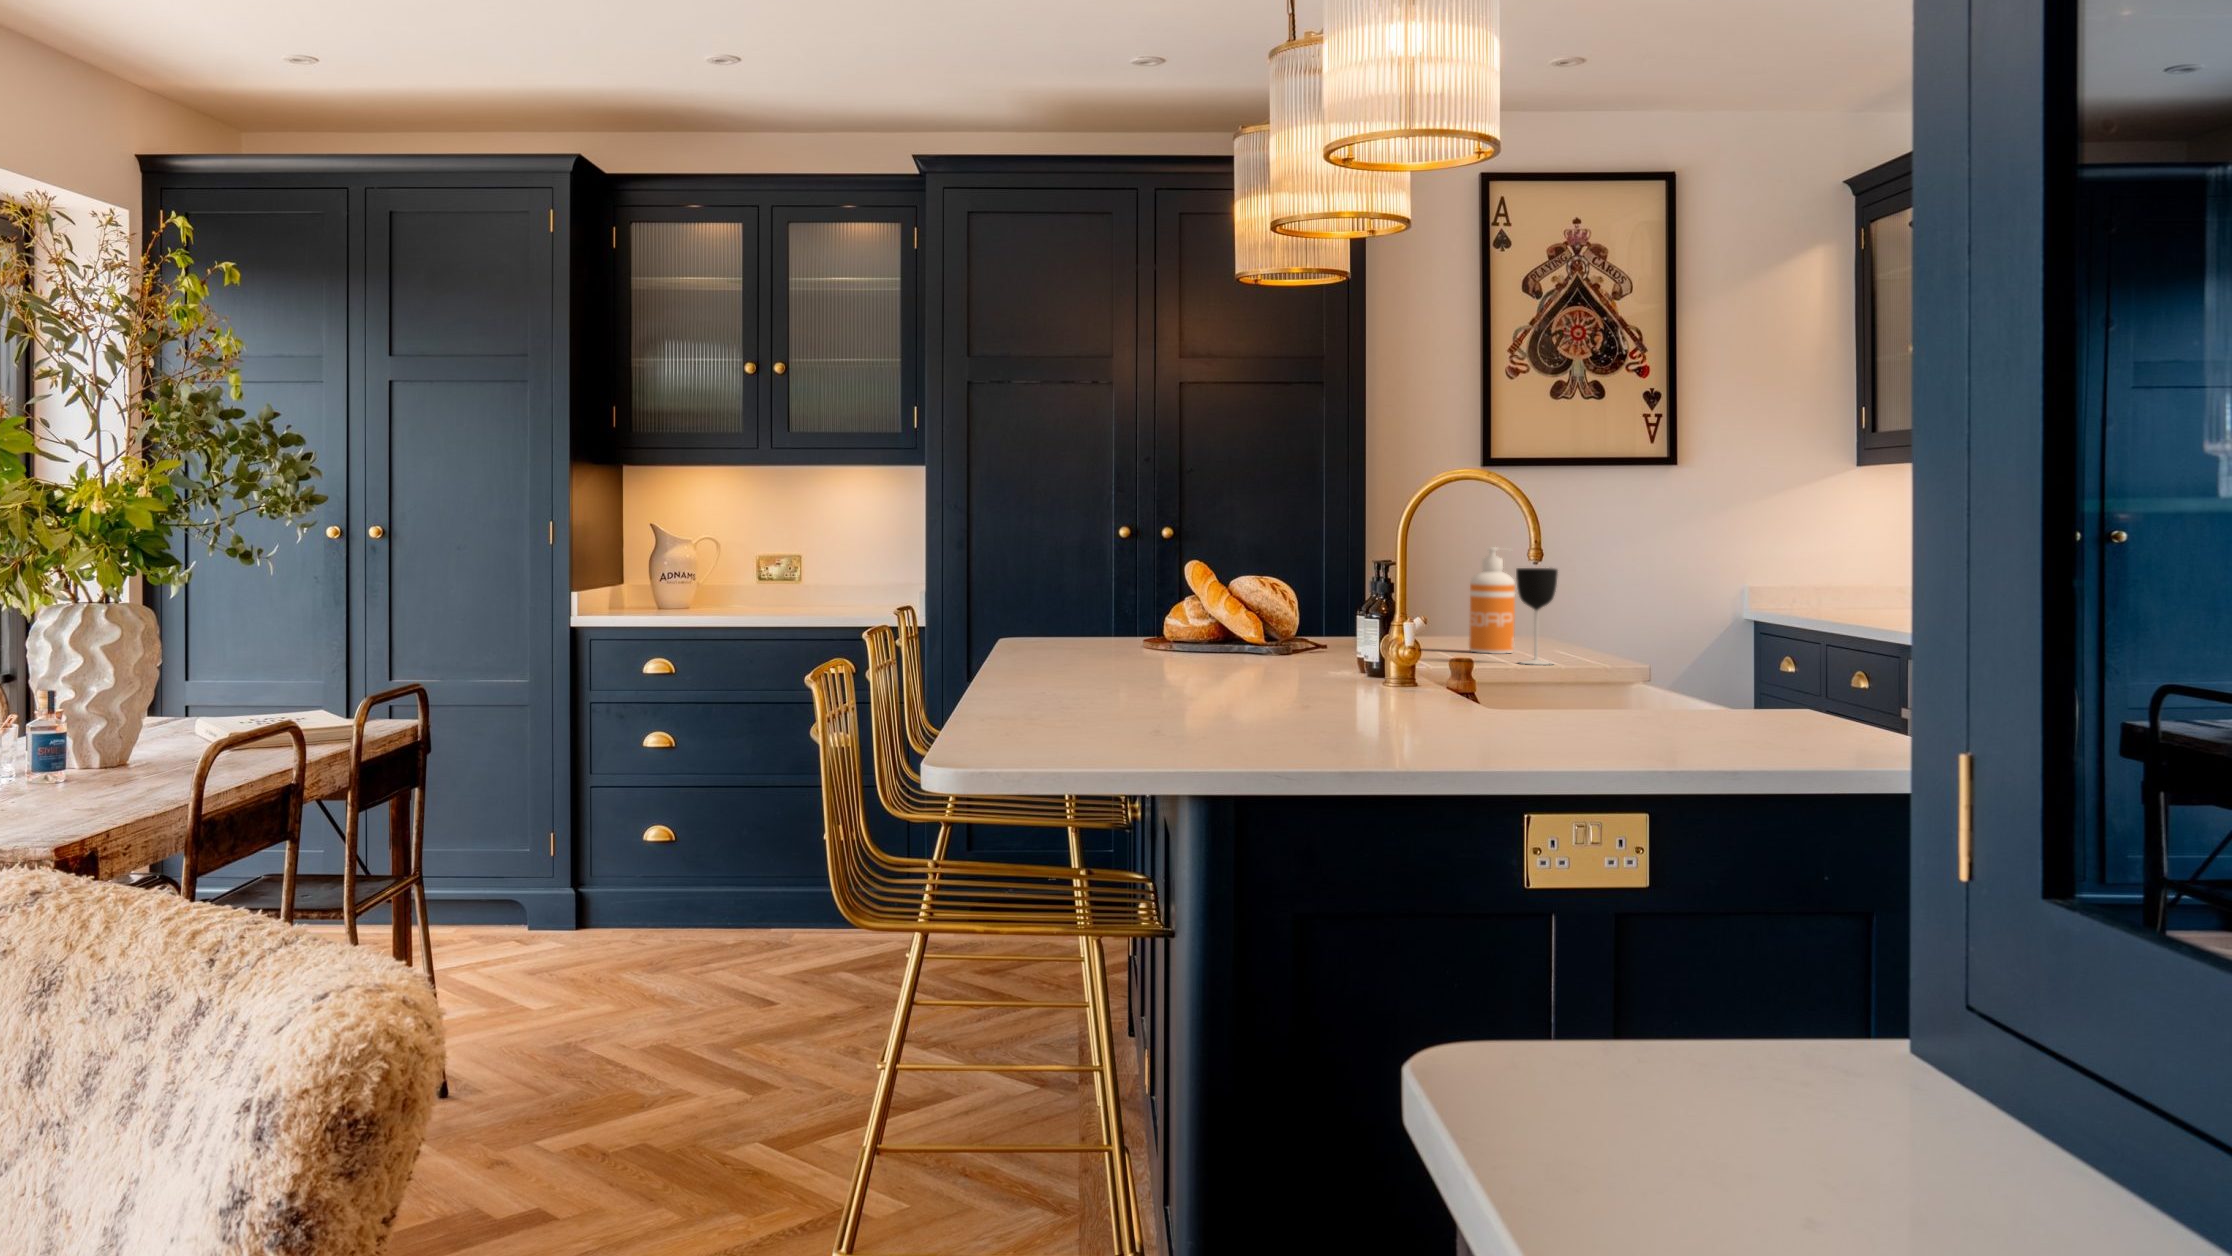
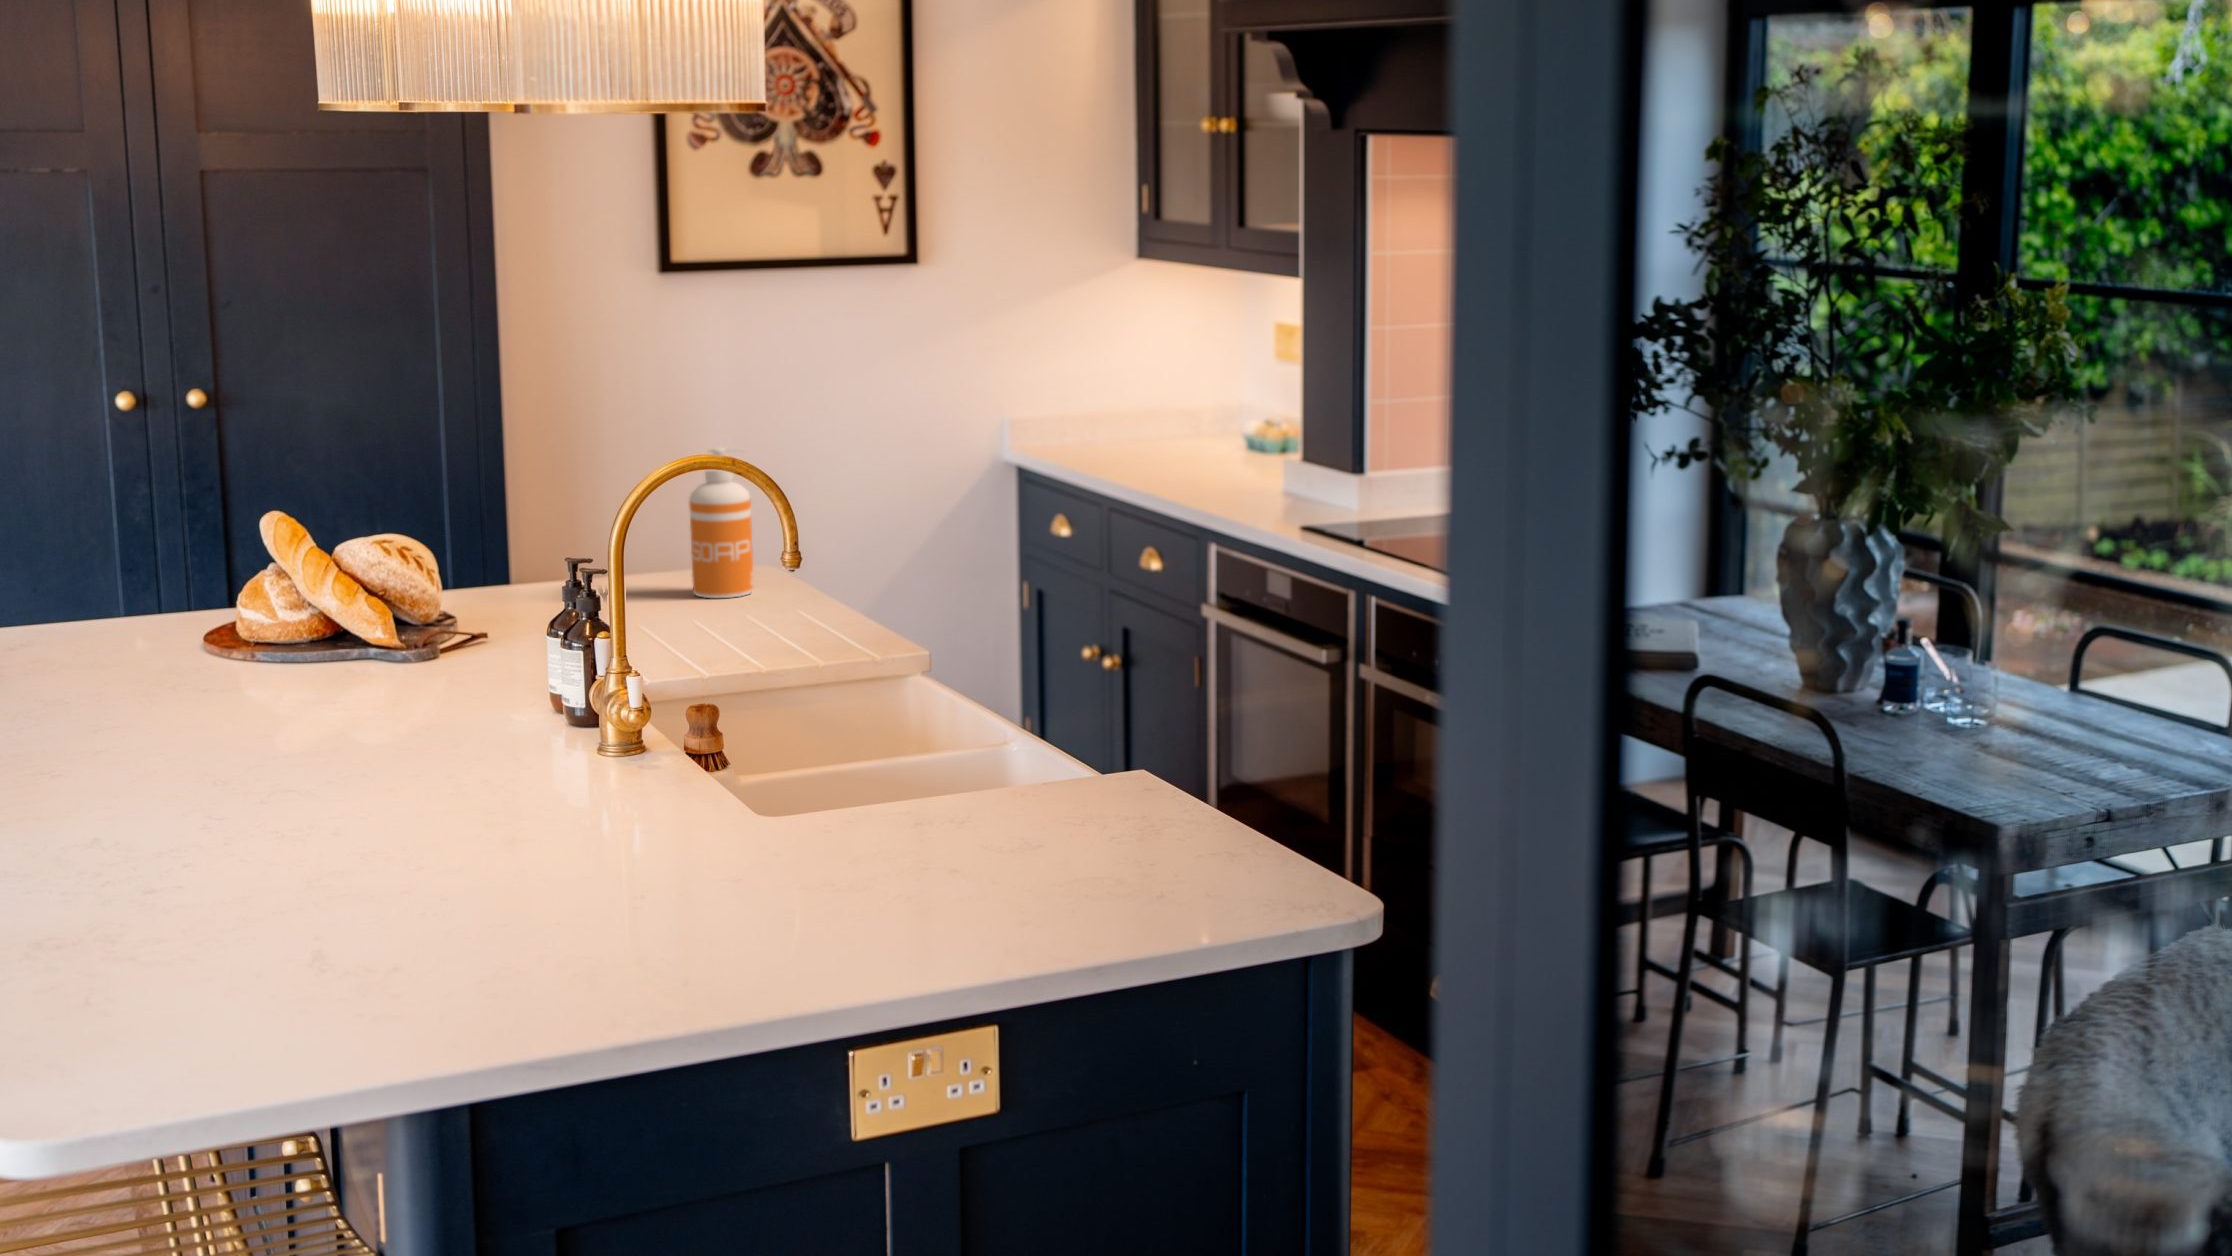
wine glass: present [1516,568,1558,665] -> none [767,501,824,639]

